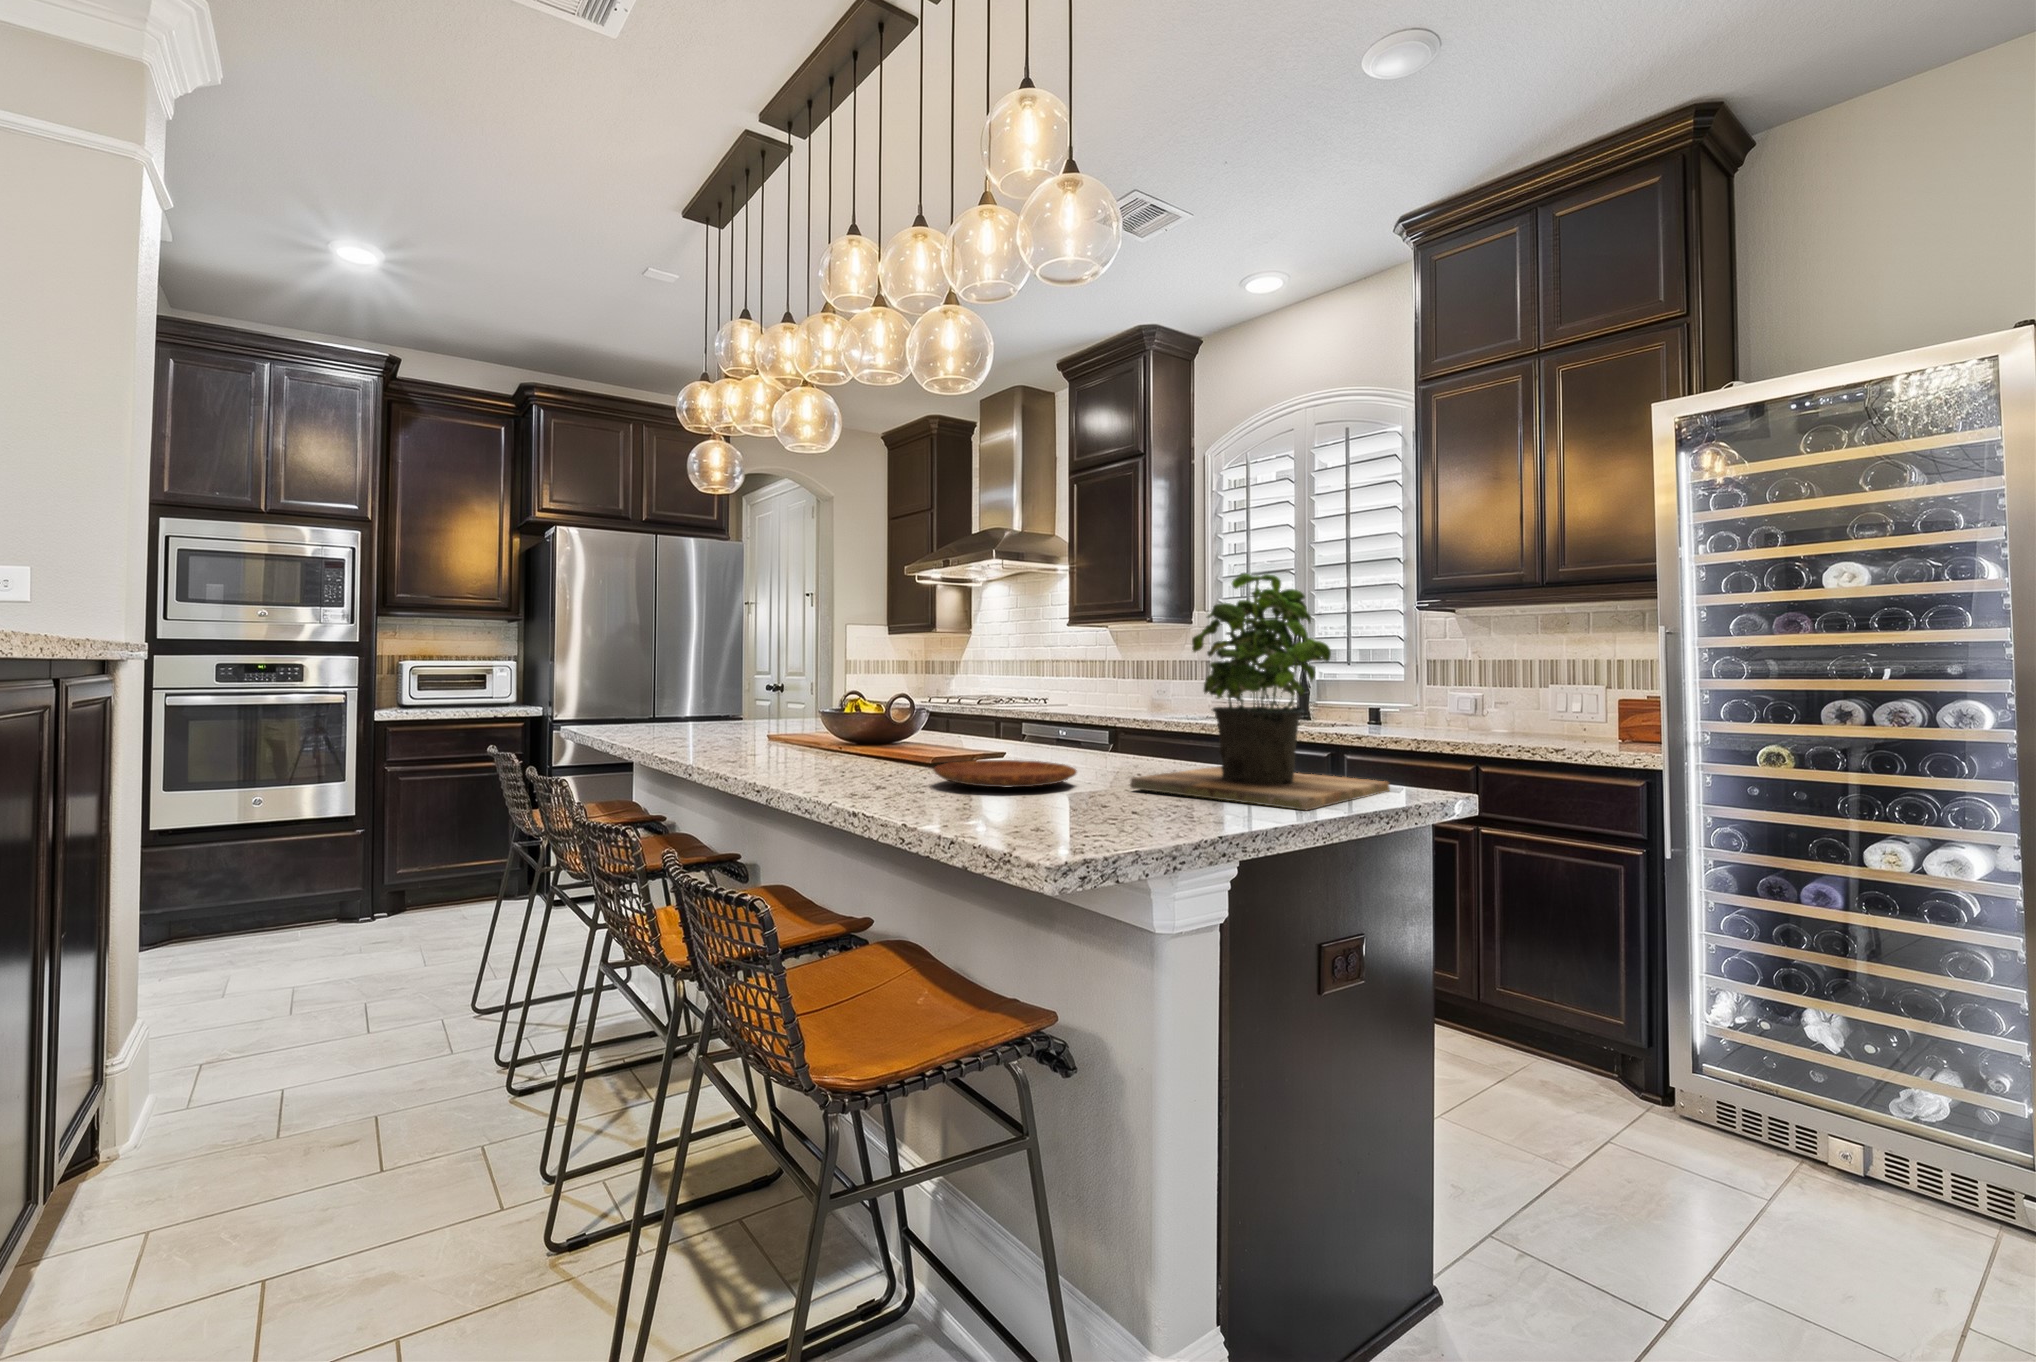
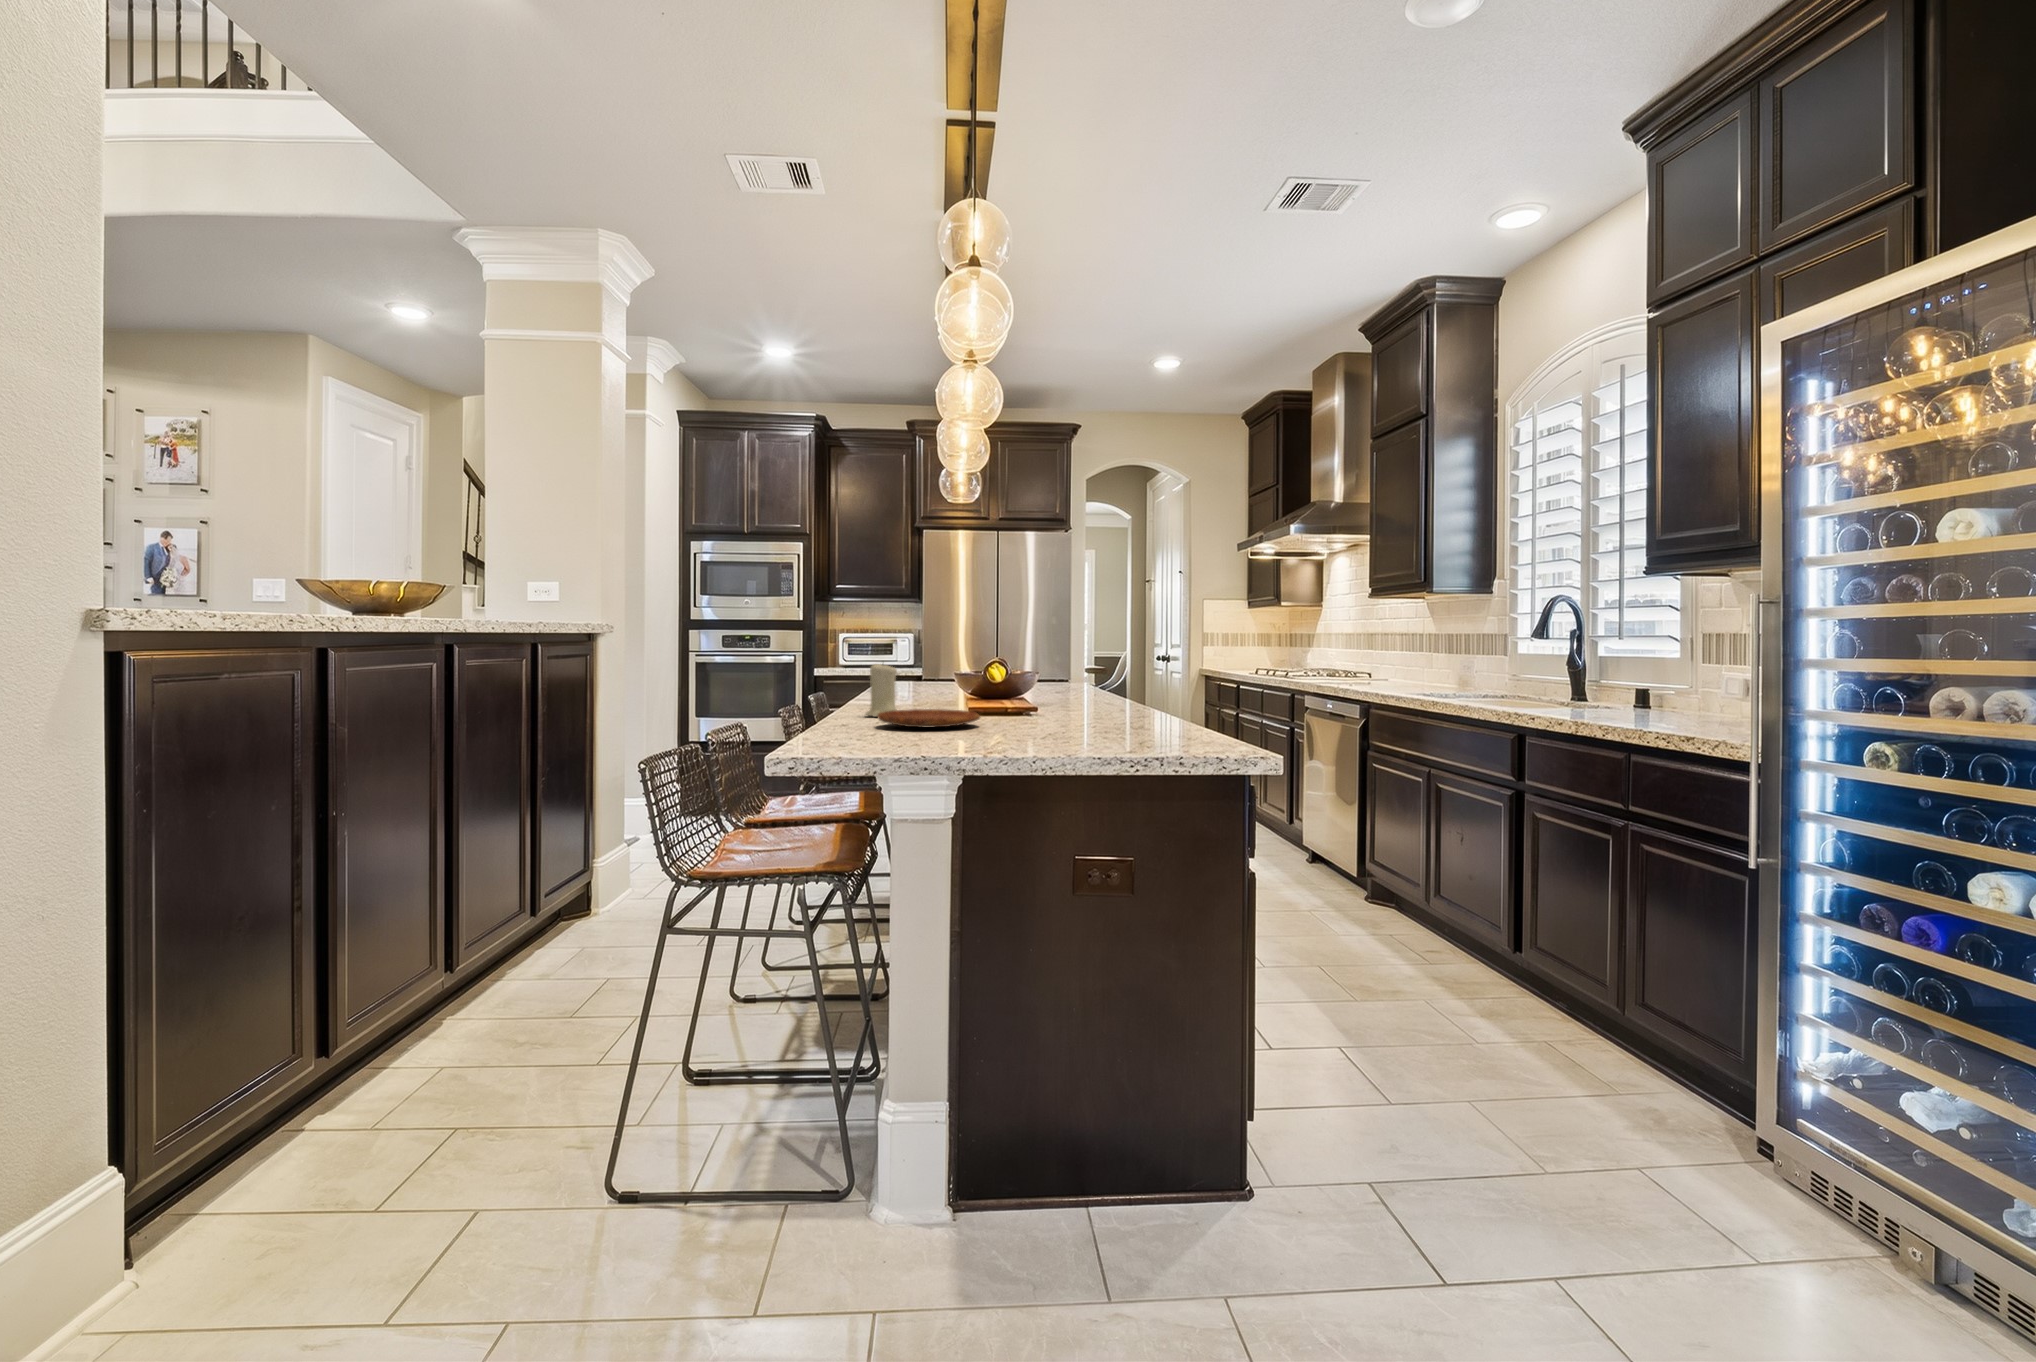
potted plant: present [1130,574,1390,810] -> none [980,569,1159,750]
candle: none [830,697,877,776] -> present [865,664,897,717]

